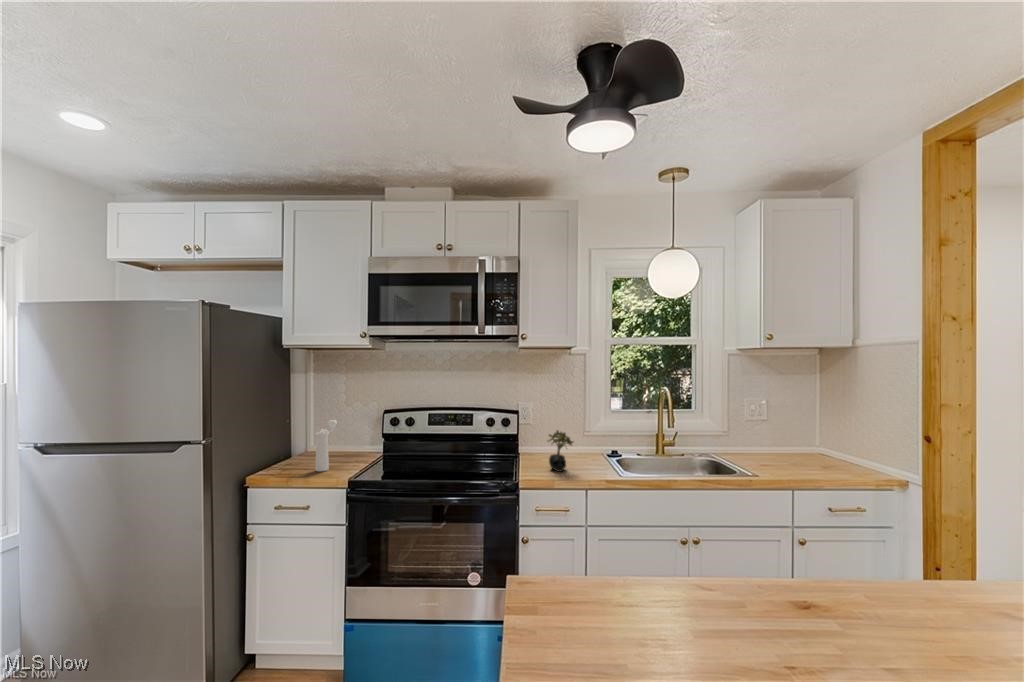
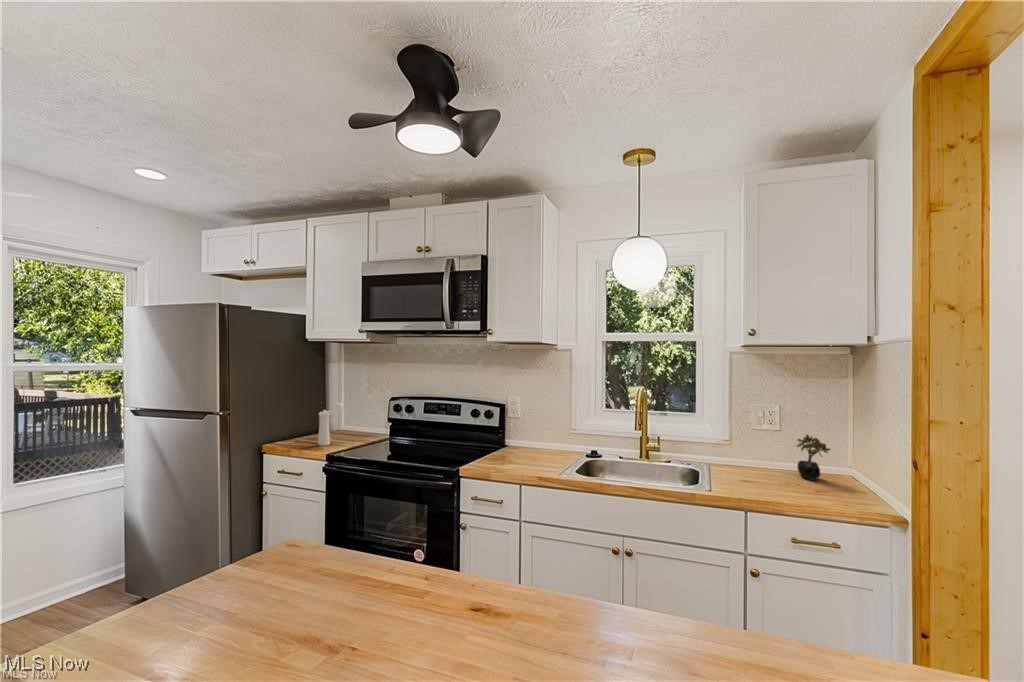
succulent plant: present [548,430,573,472] -> present [797,435,830,481]

